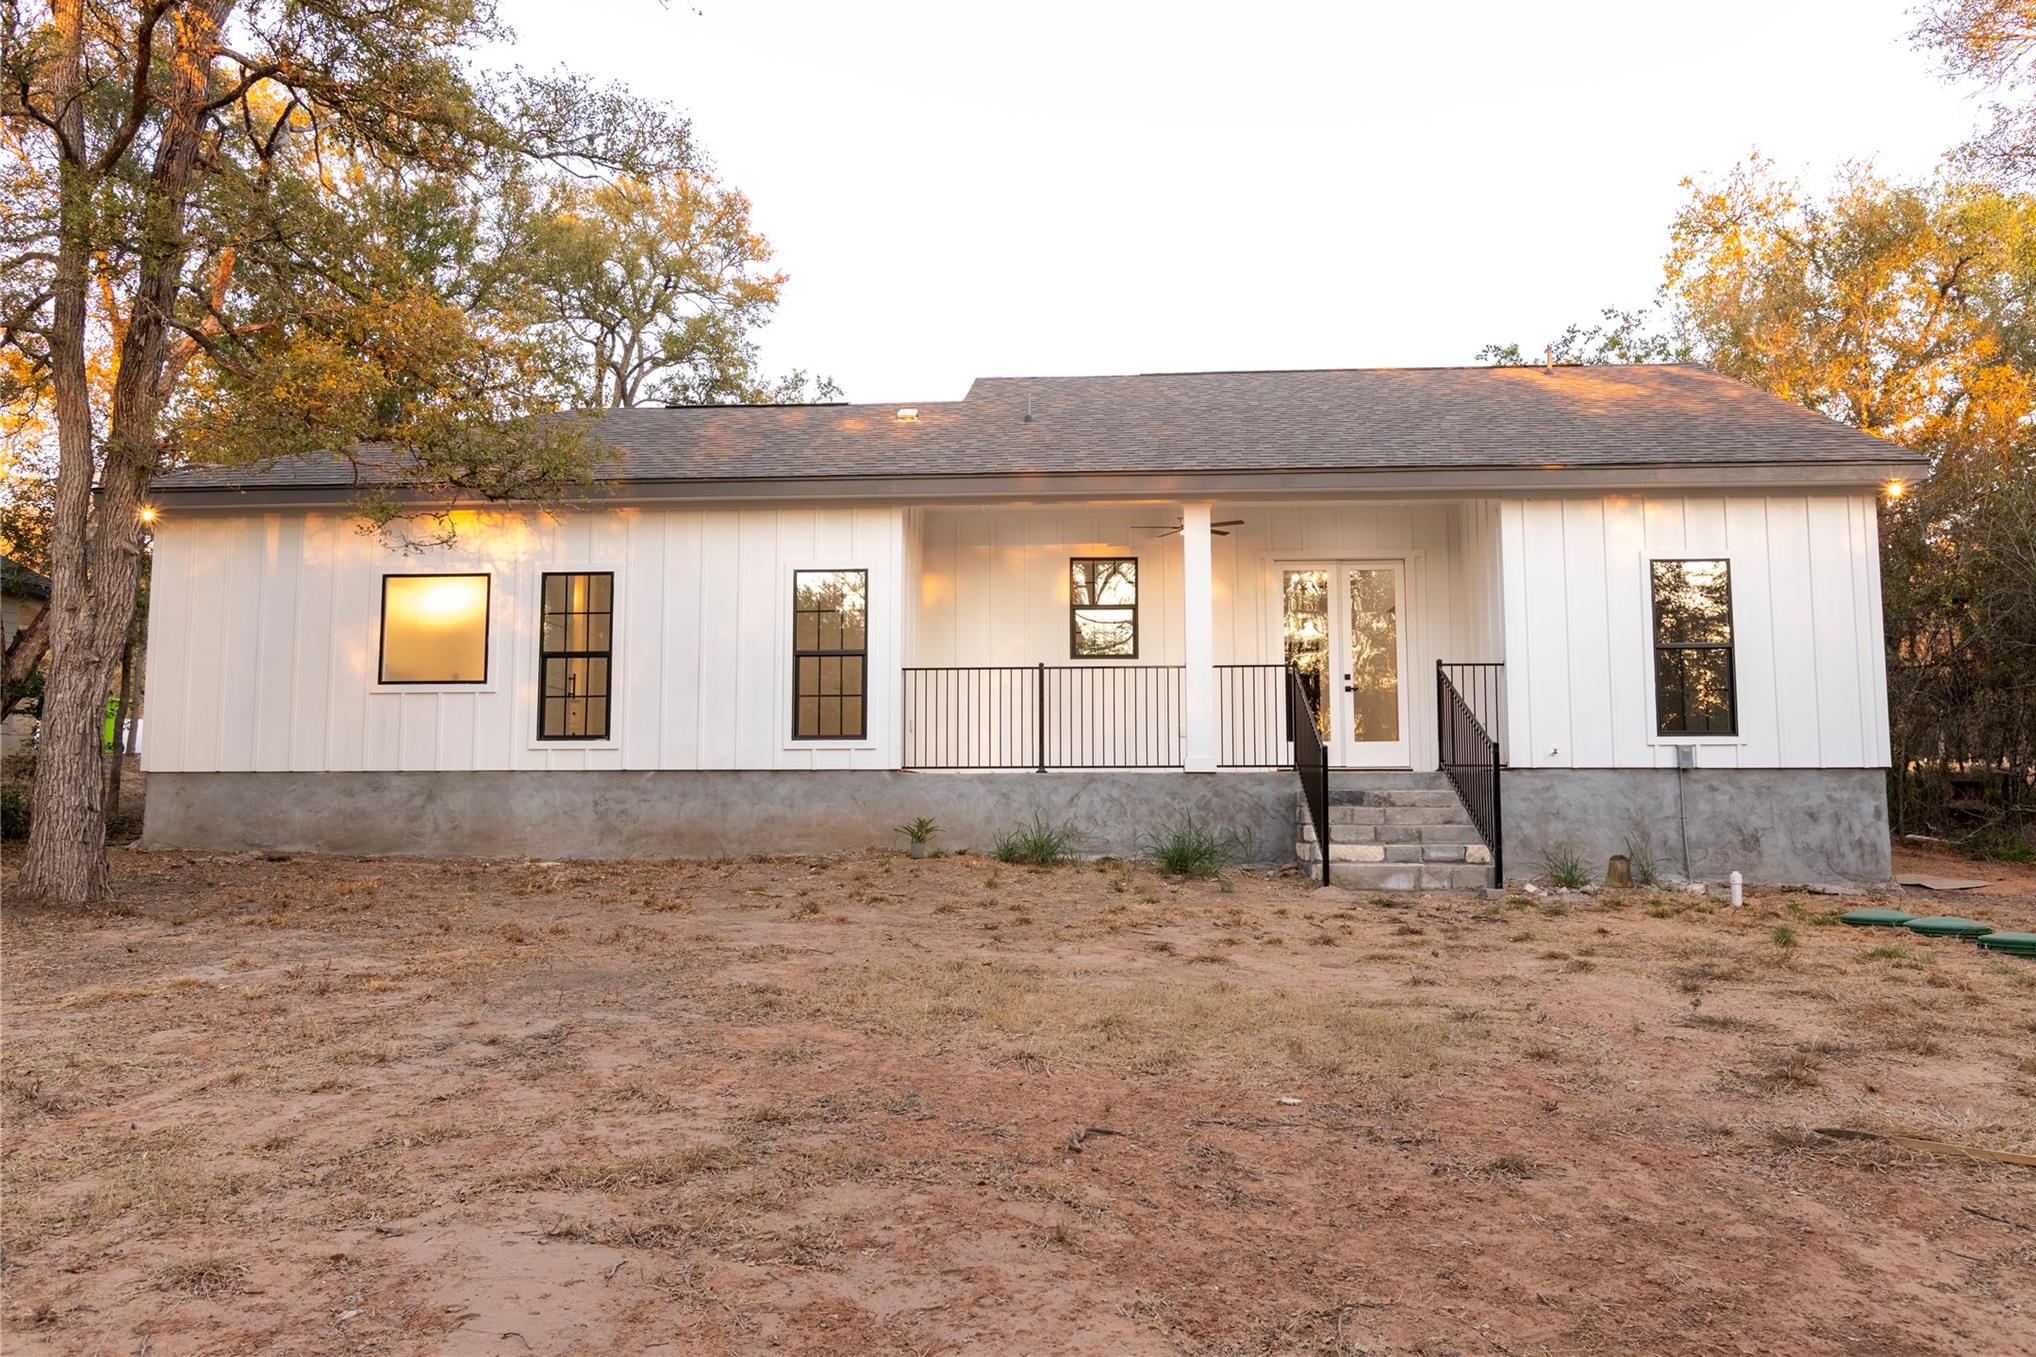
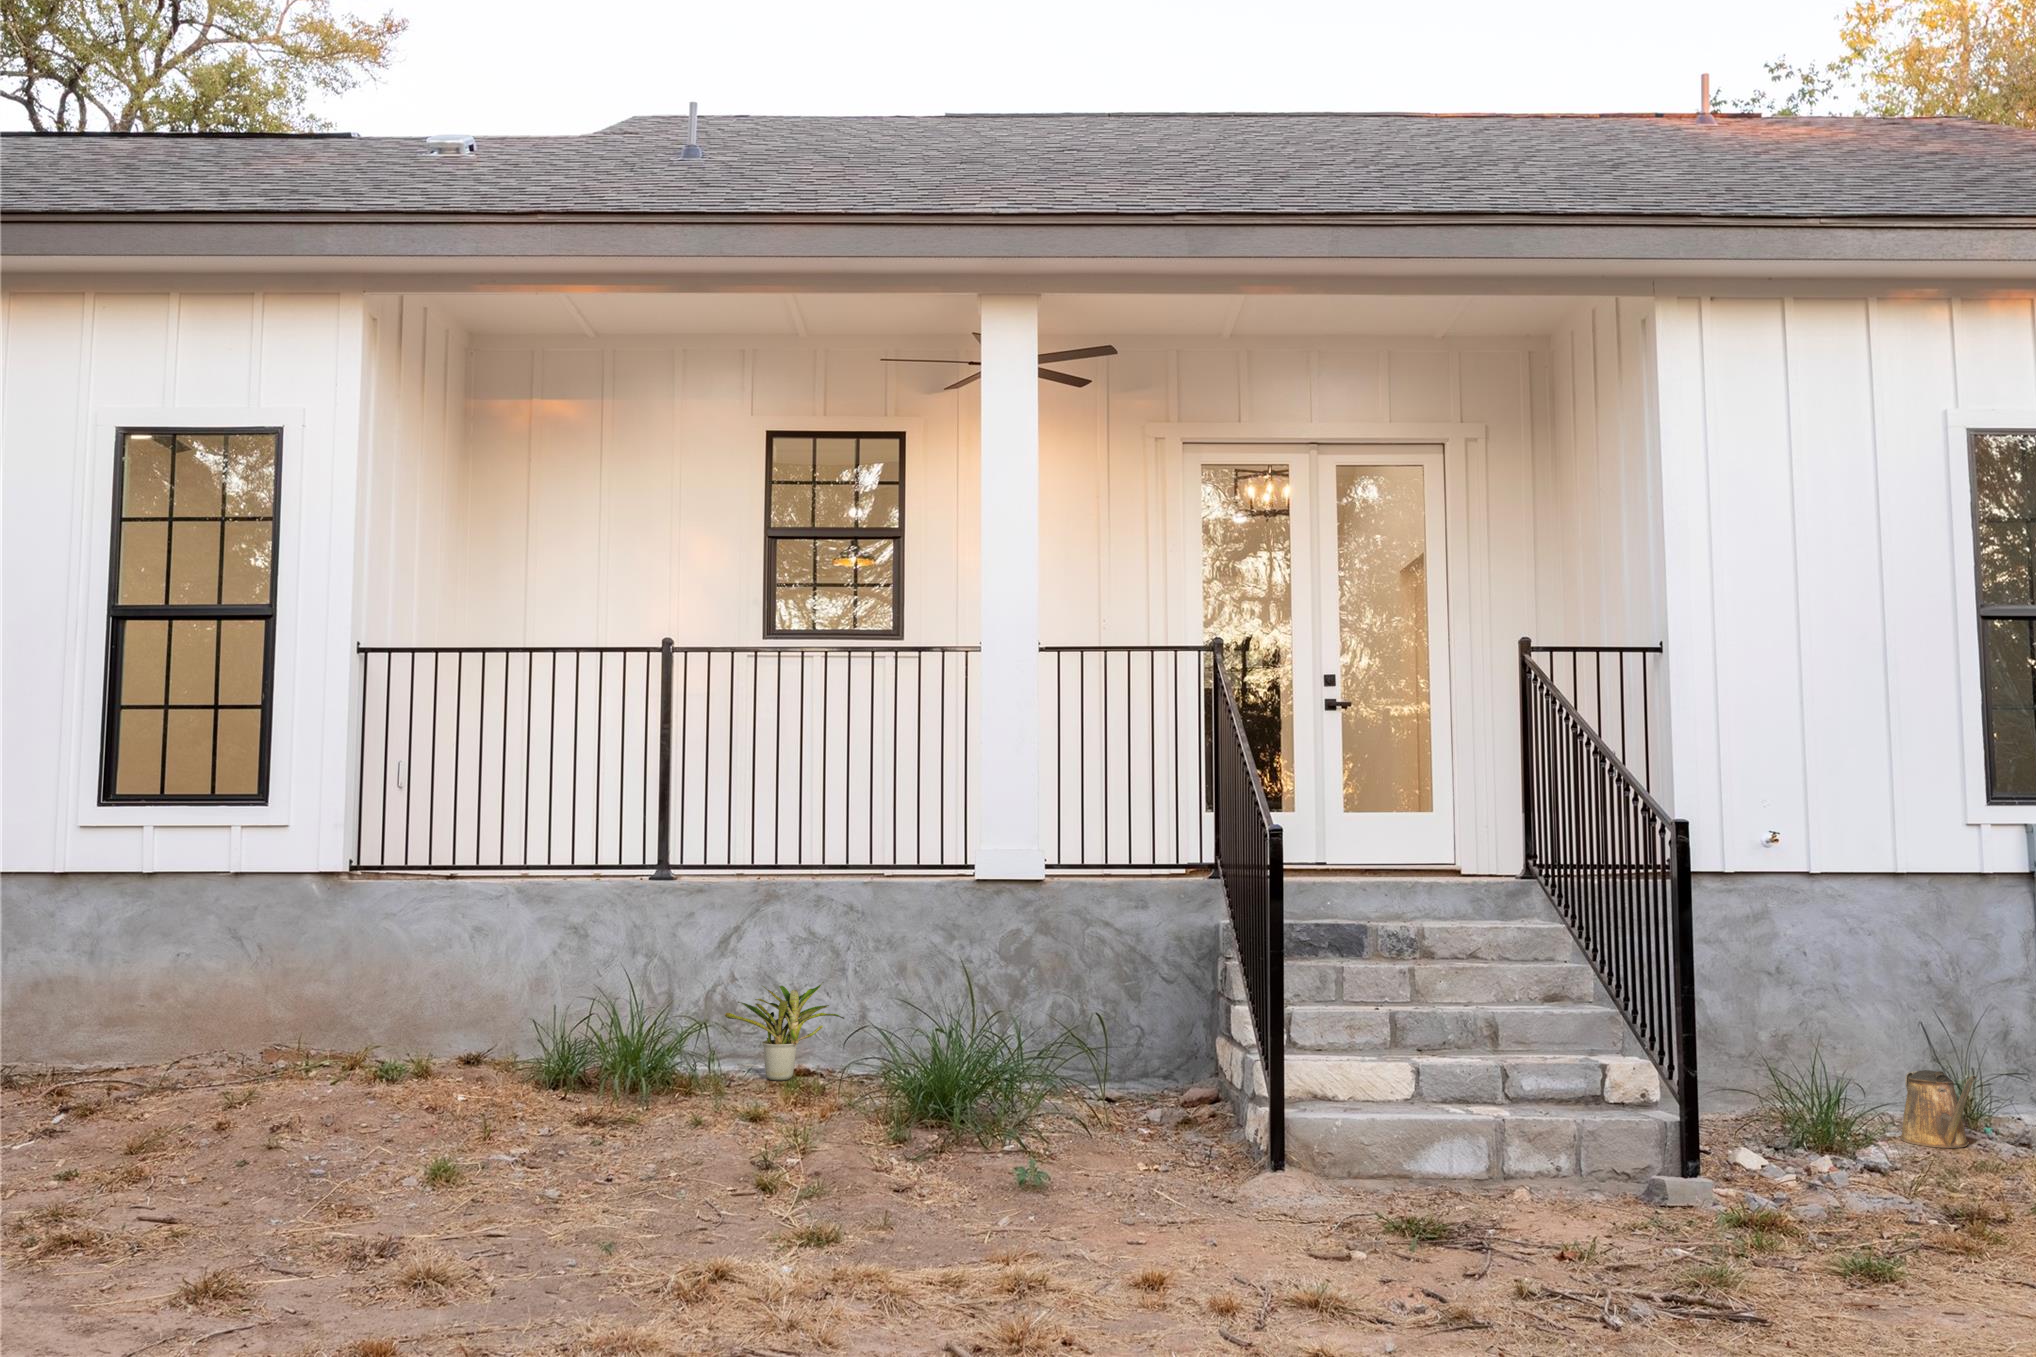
potted plant: present [894,818,945,858] -> present [725,982,844,1080]

